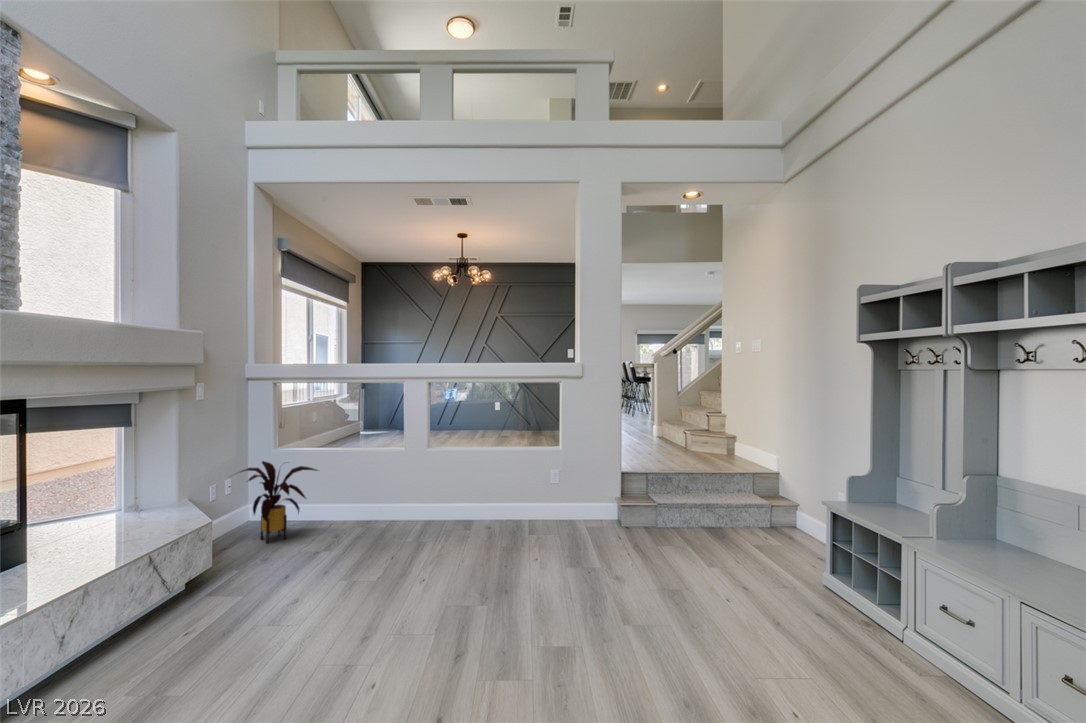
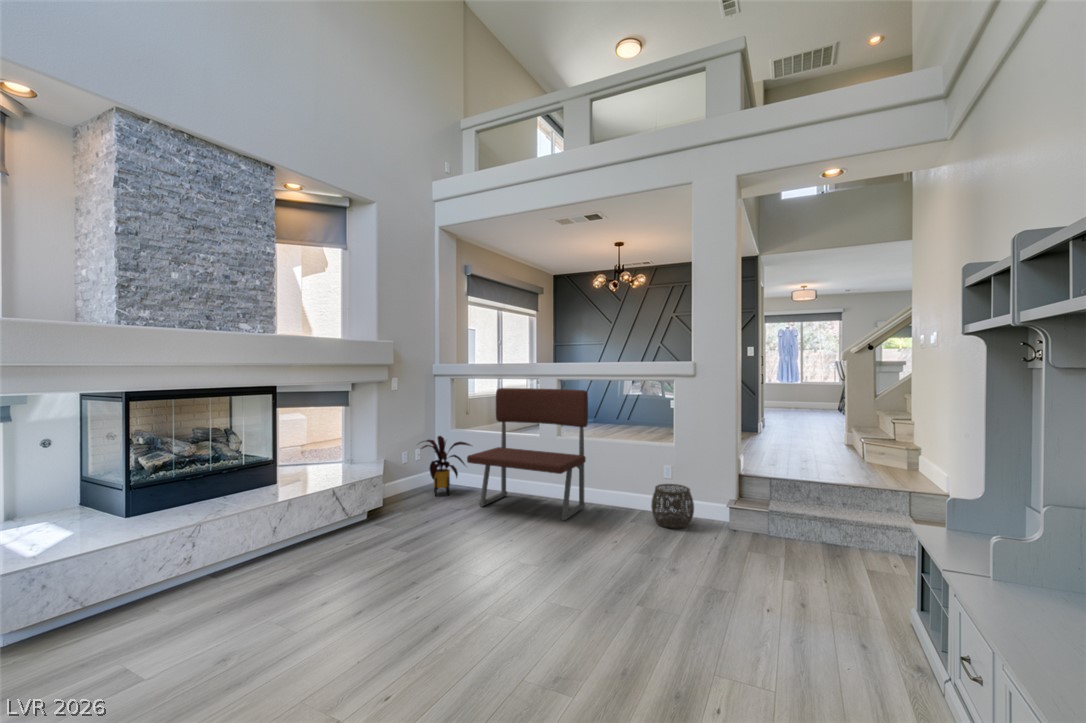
bench: none [332,395,477,546] -> present [467,388,588,521]
woven basket: none [551,489,594,534] -> present [651,484,694,529]

